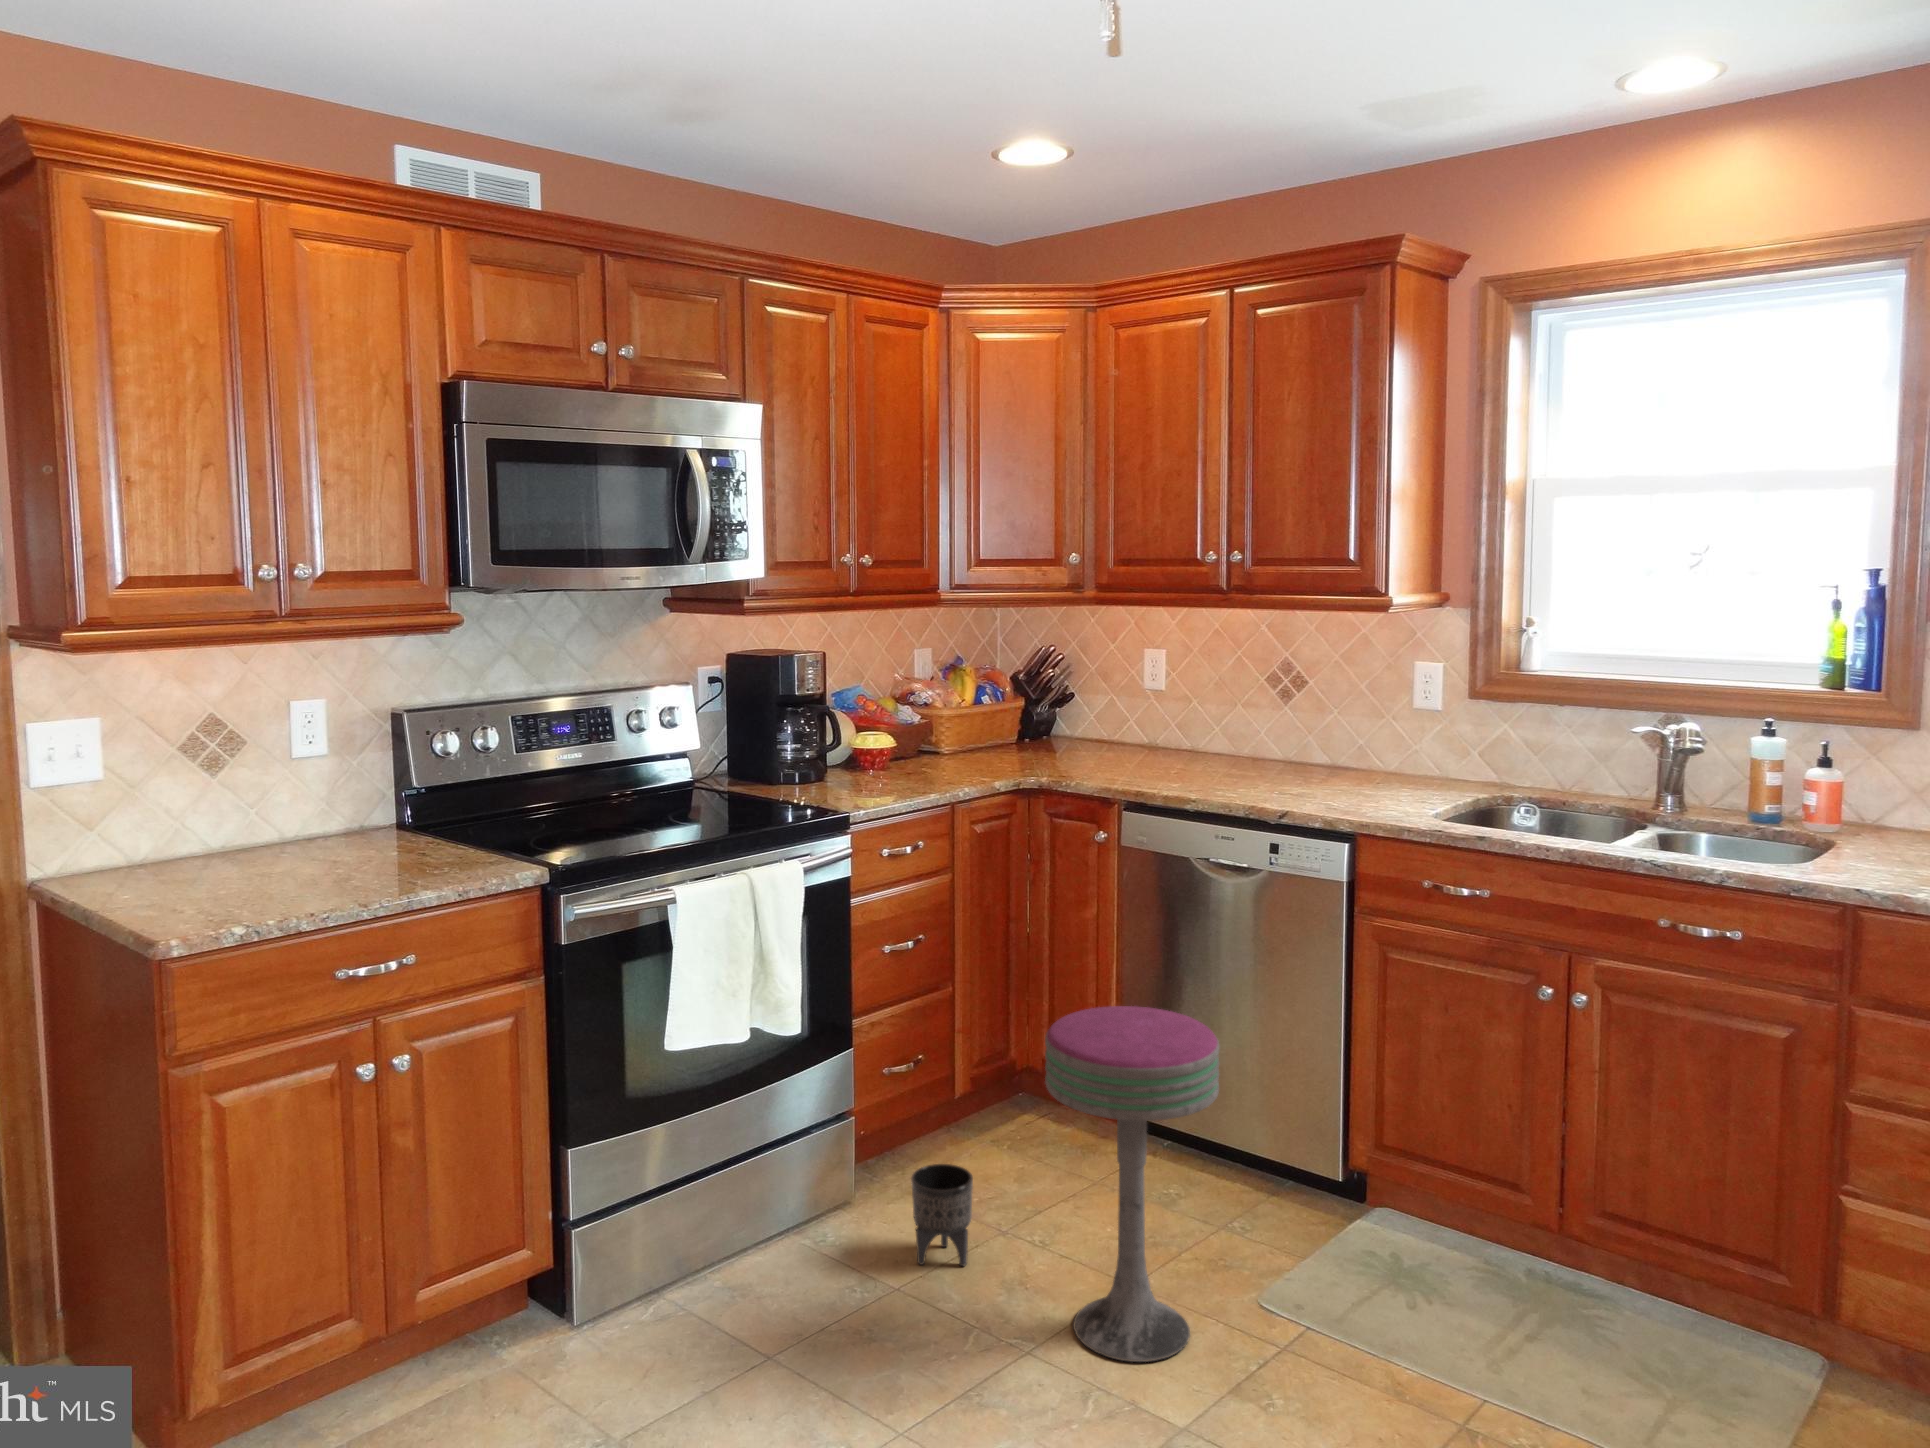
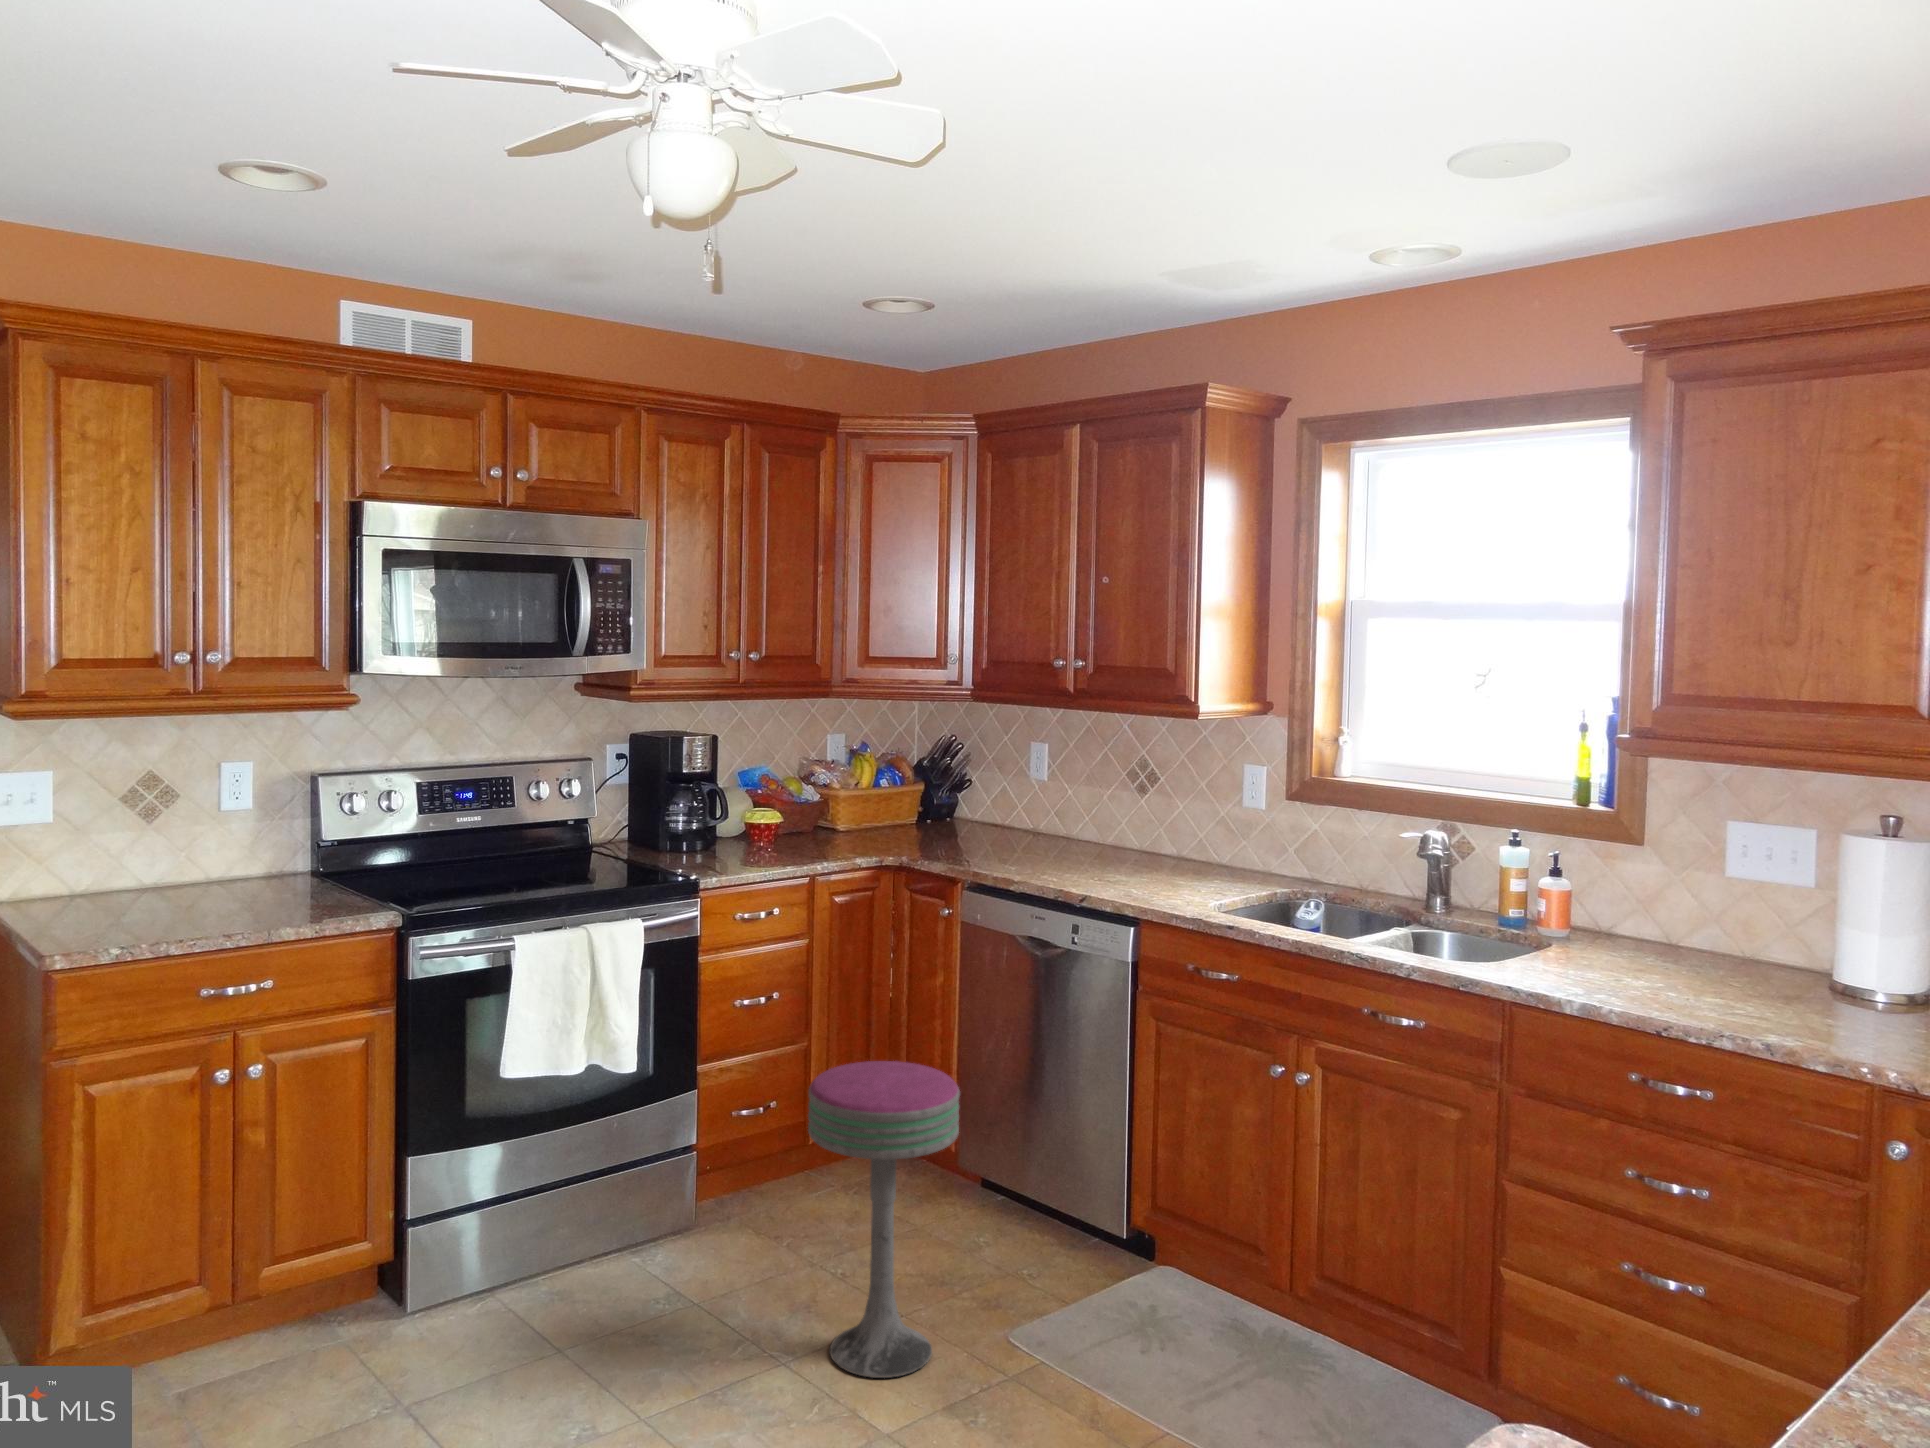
planter: present [911,1164,973,1266] -> none [719,1197,774,1290]

